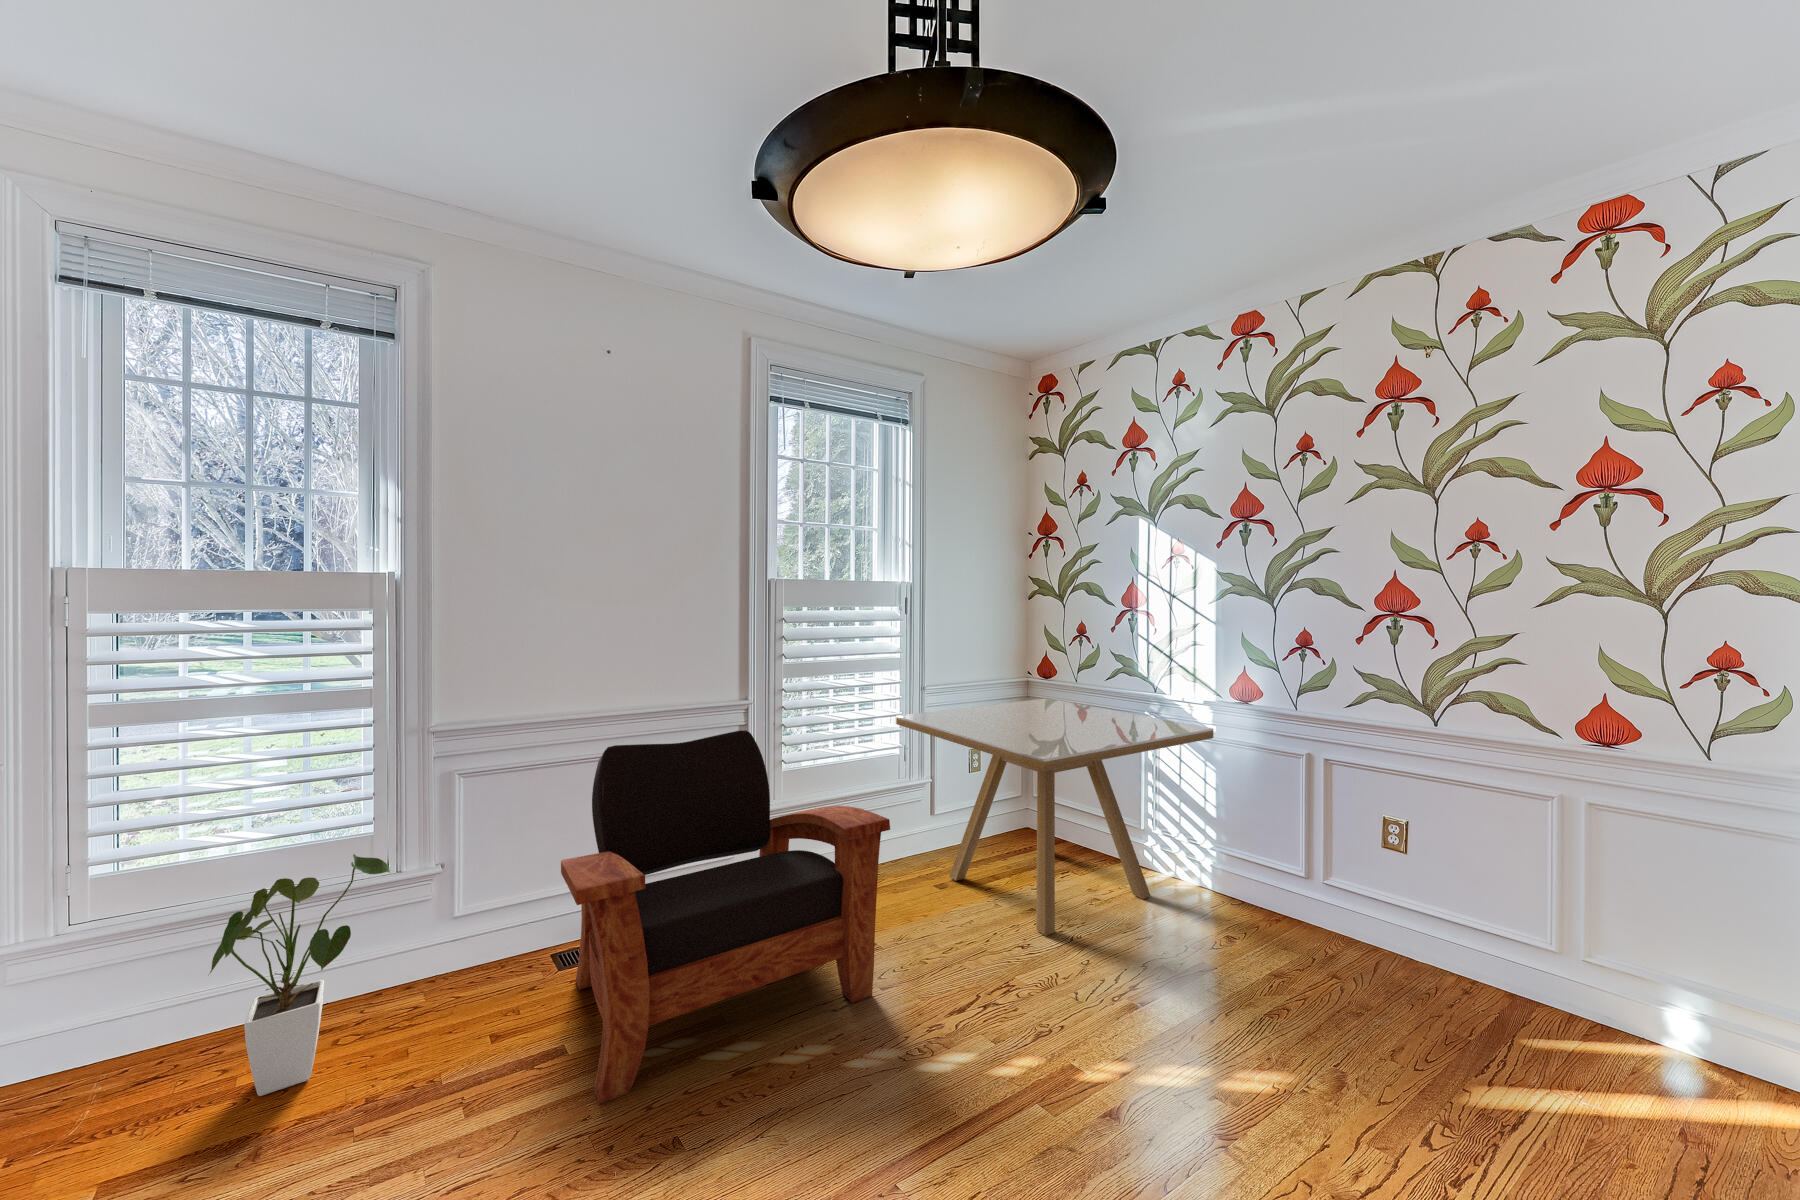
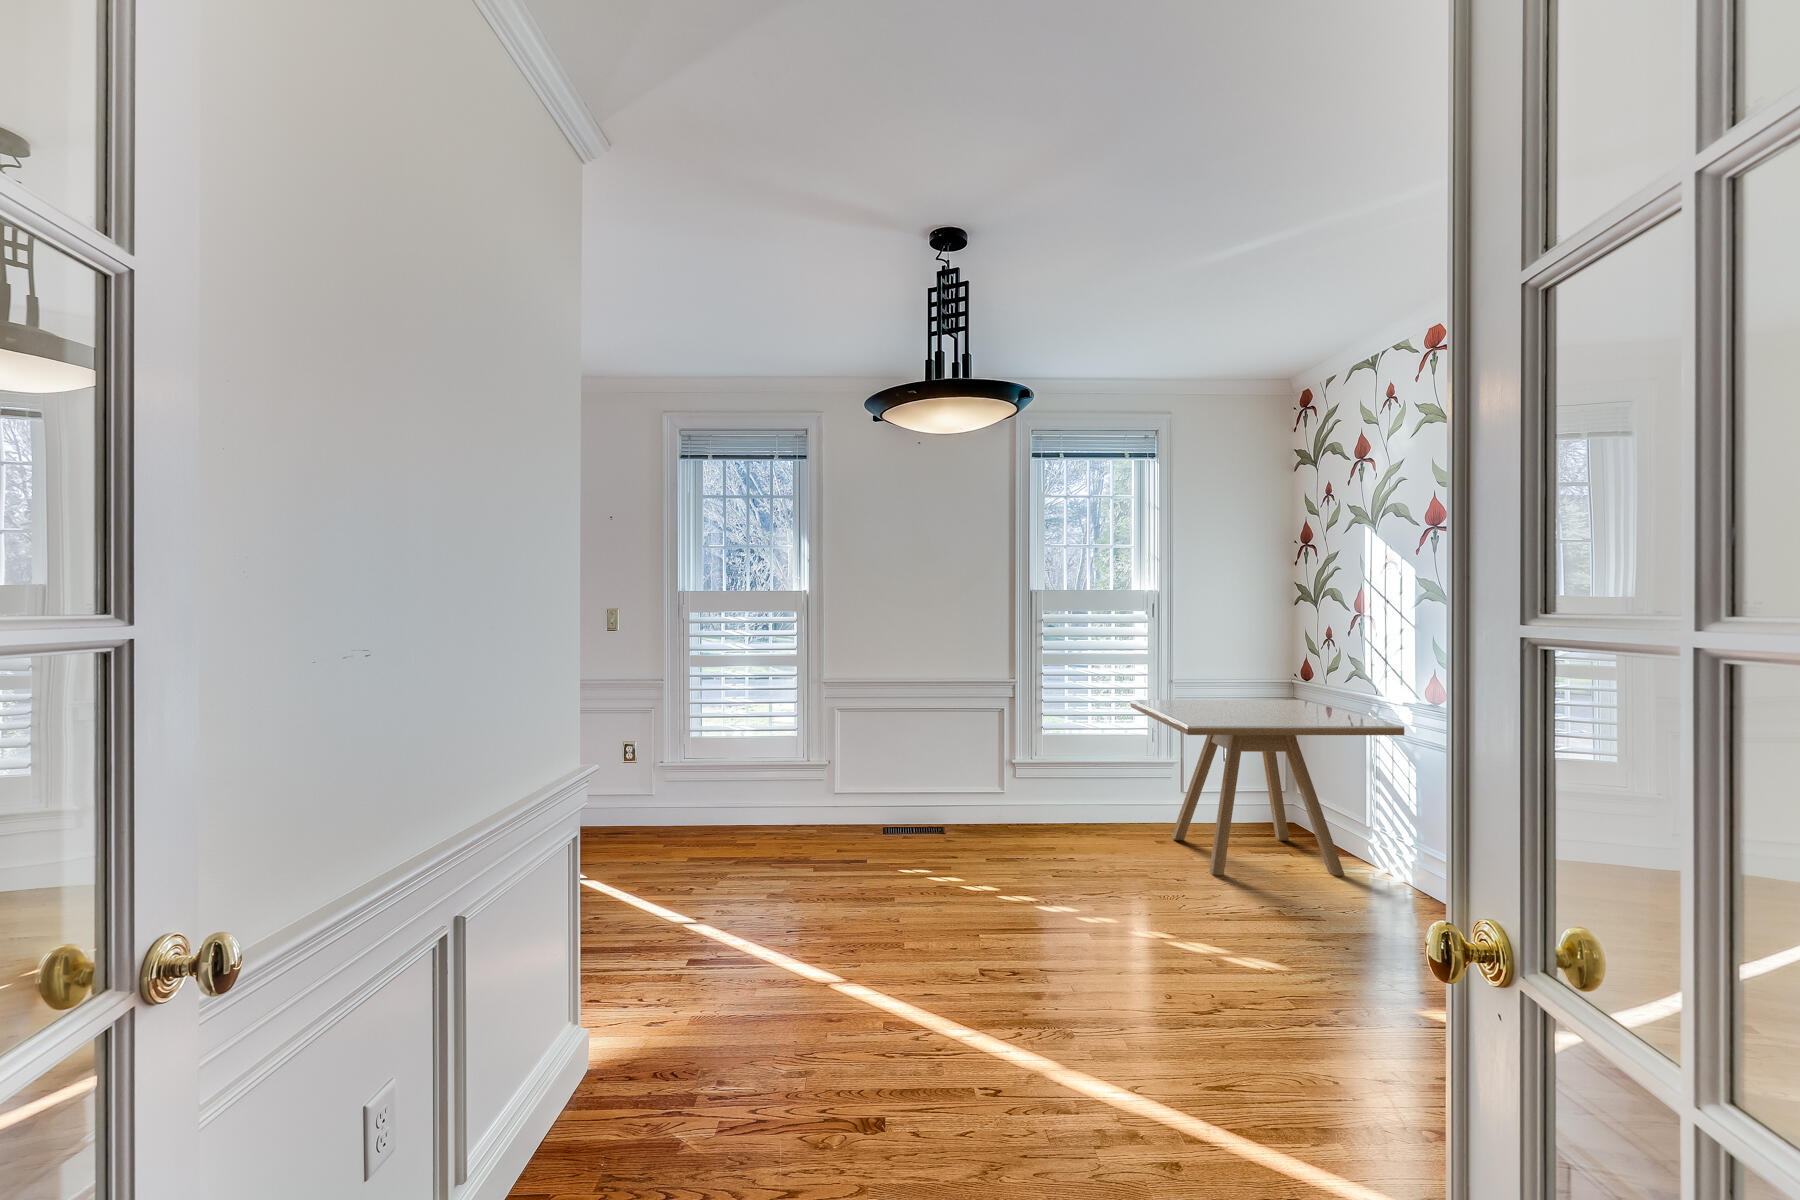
armchair: present [561,730,890,1105] -> none [874,697,1067,874]
house plant: present [210,854,391,1096] -> none [734,739,803,843]

